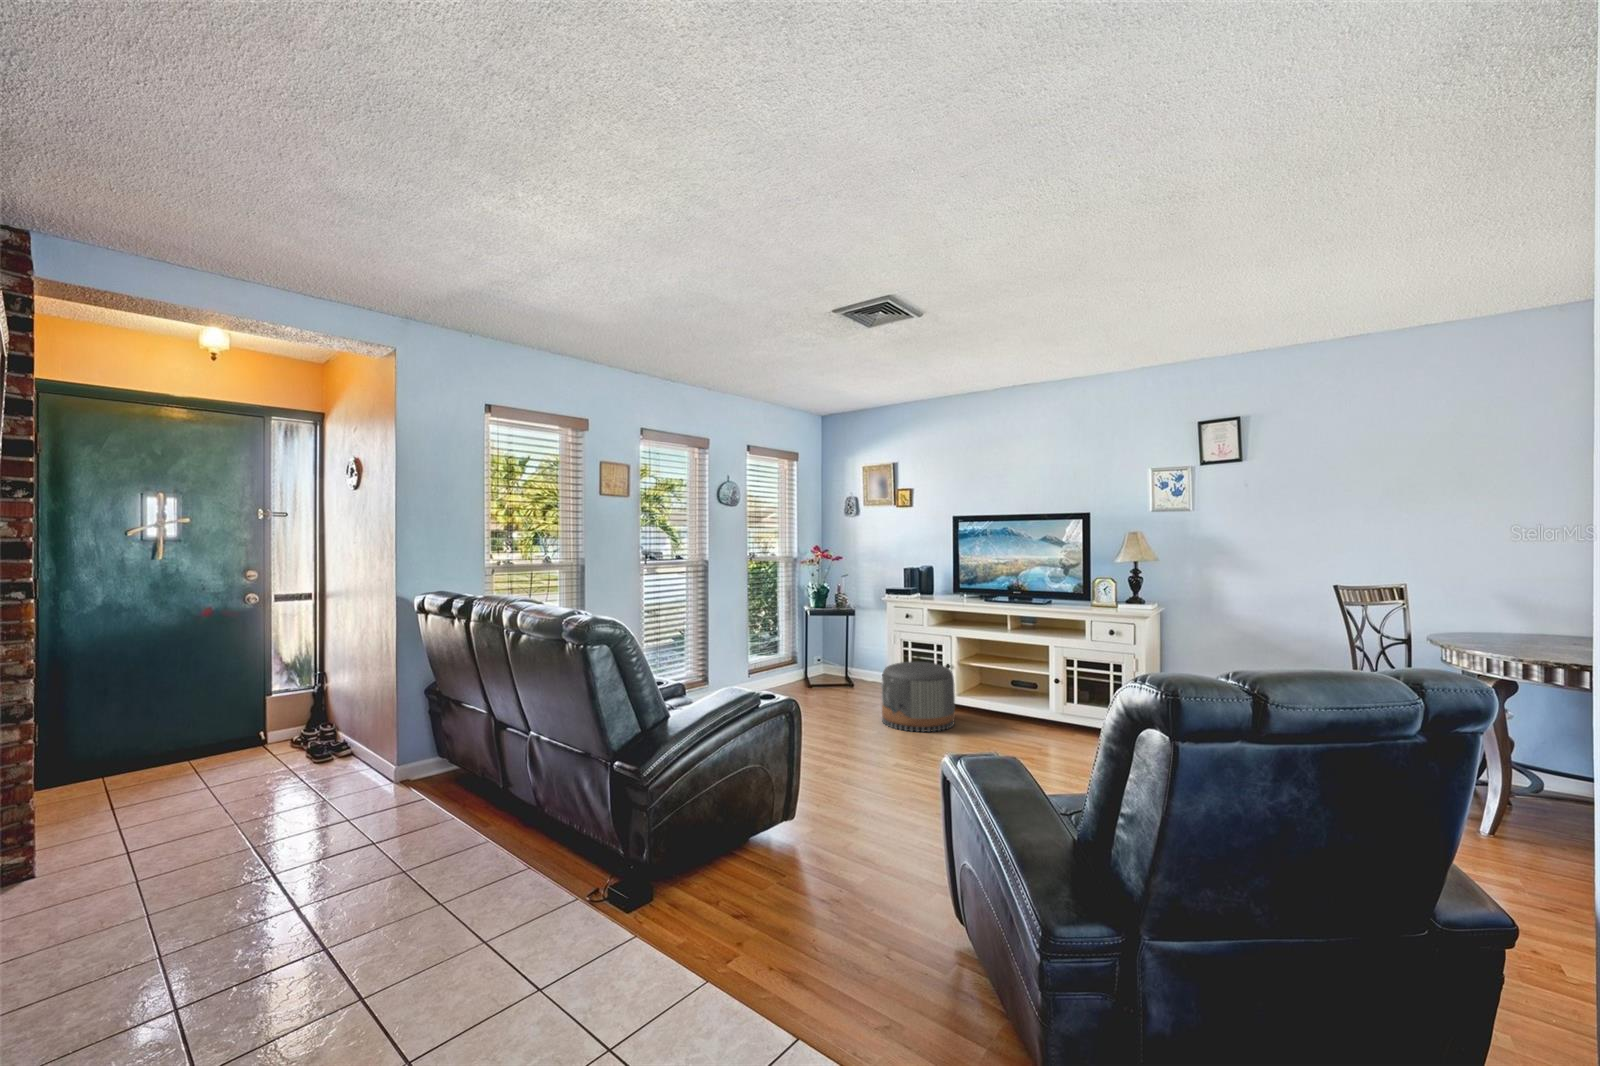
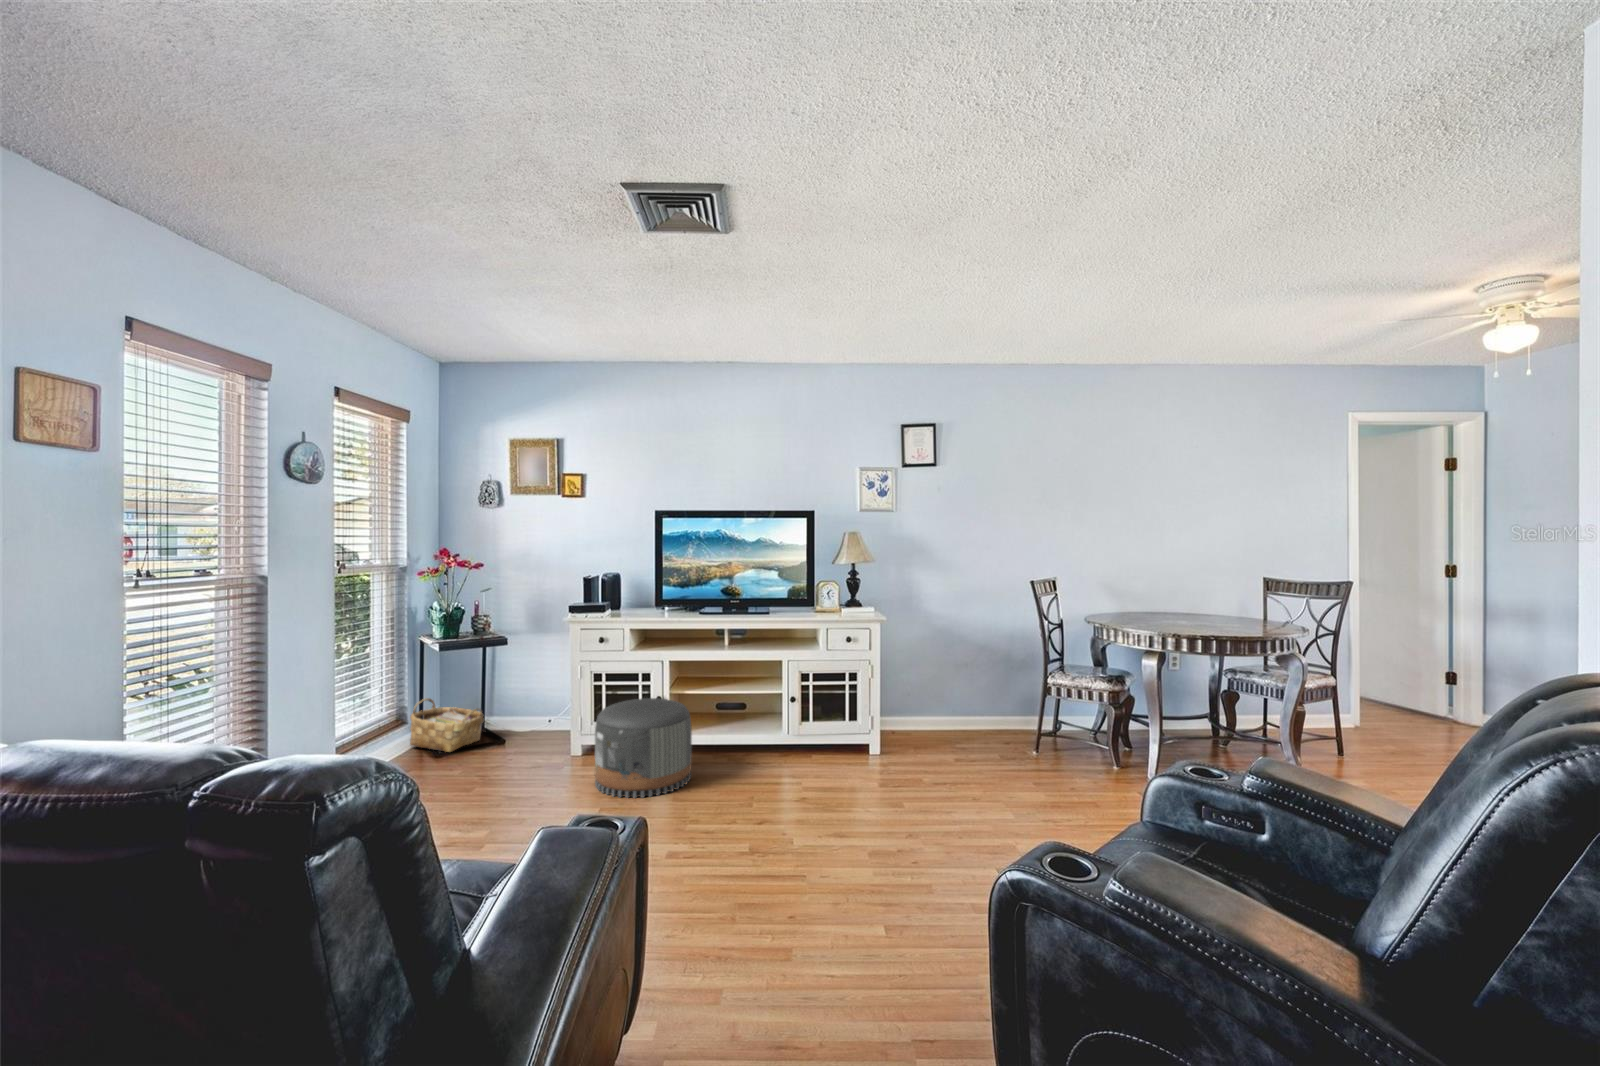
woven basket: none [798,648,841,686] -> present [410,698,483,752]

